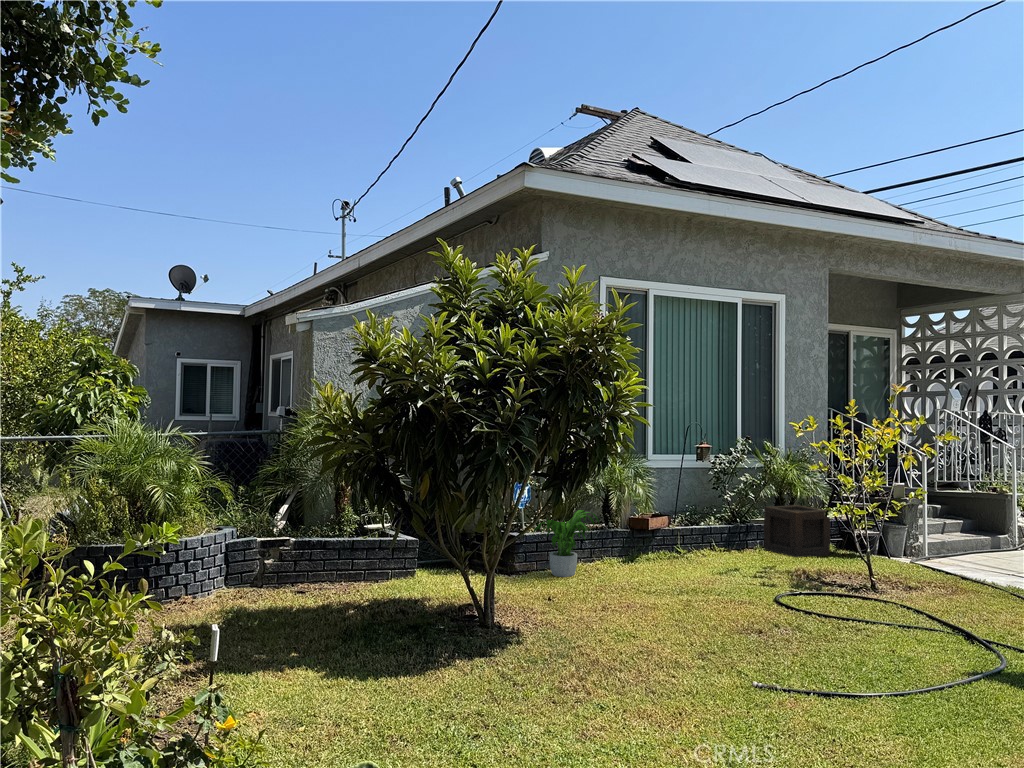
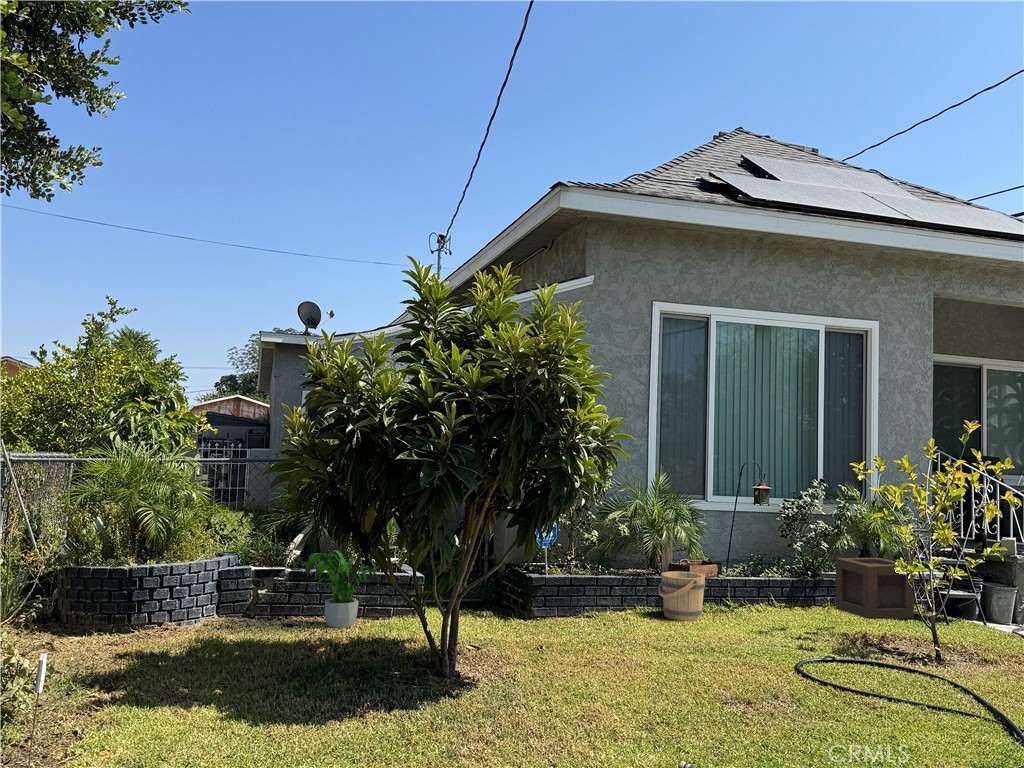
potted plant: present [533,510,599,577] -> present [305,550,379,628]
bucket: none [624,524,667,567] -> present [658,571,705,621]

